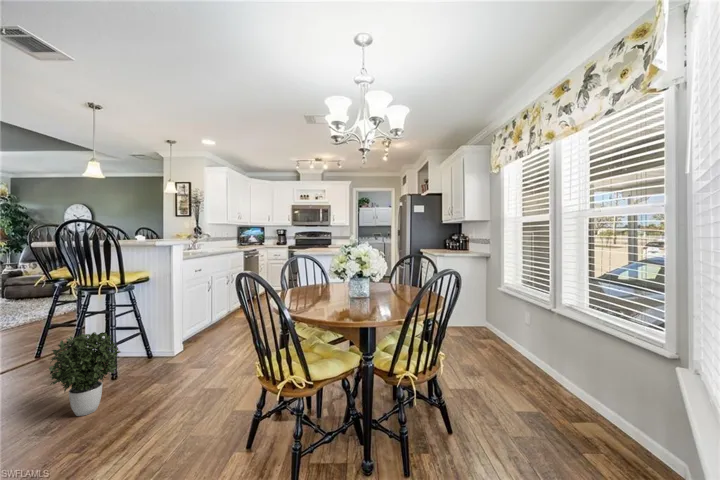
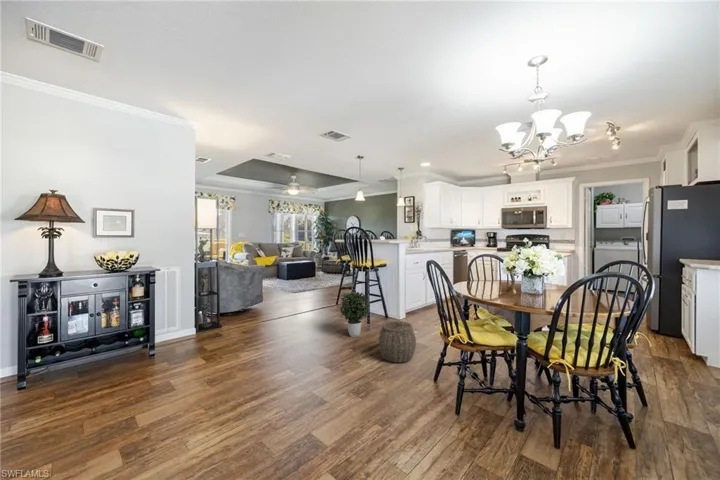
woven basket: none [144,366,213,441] -> present [379,321,416,363]

